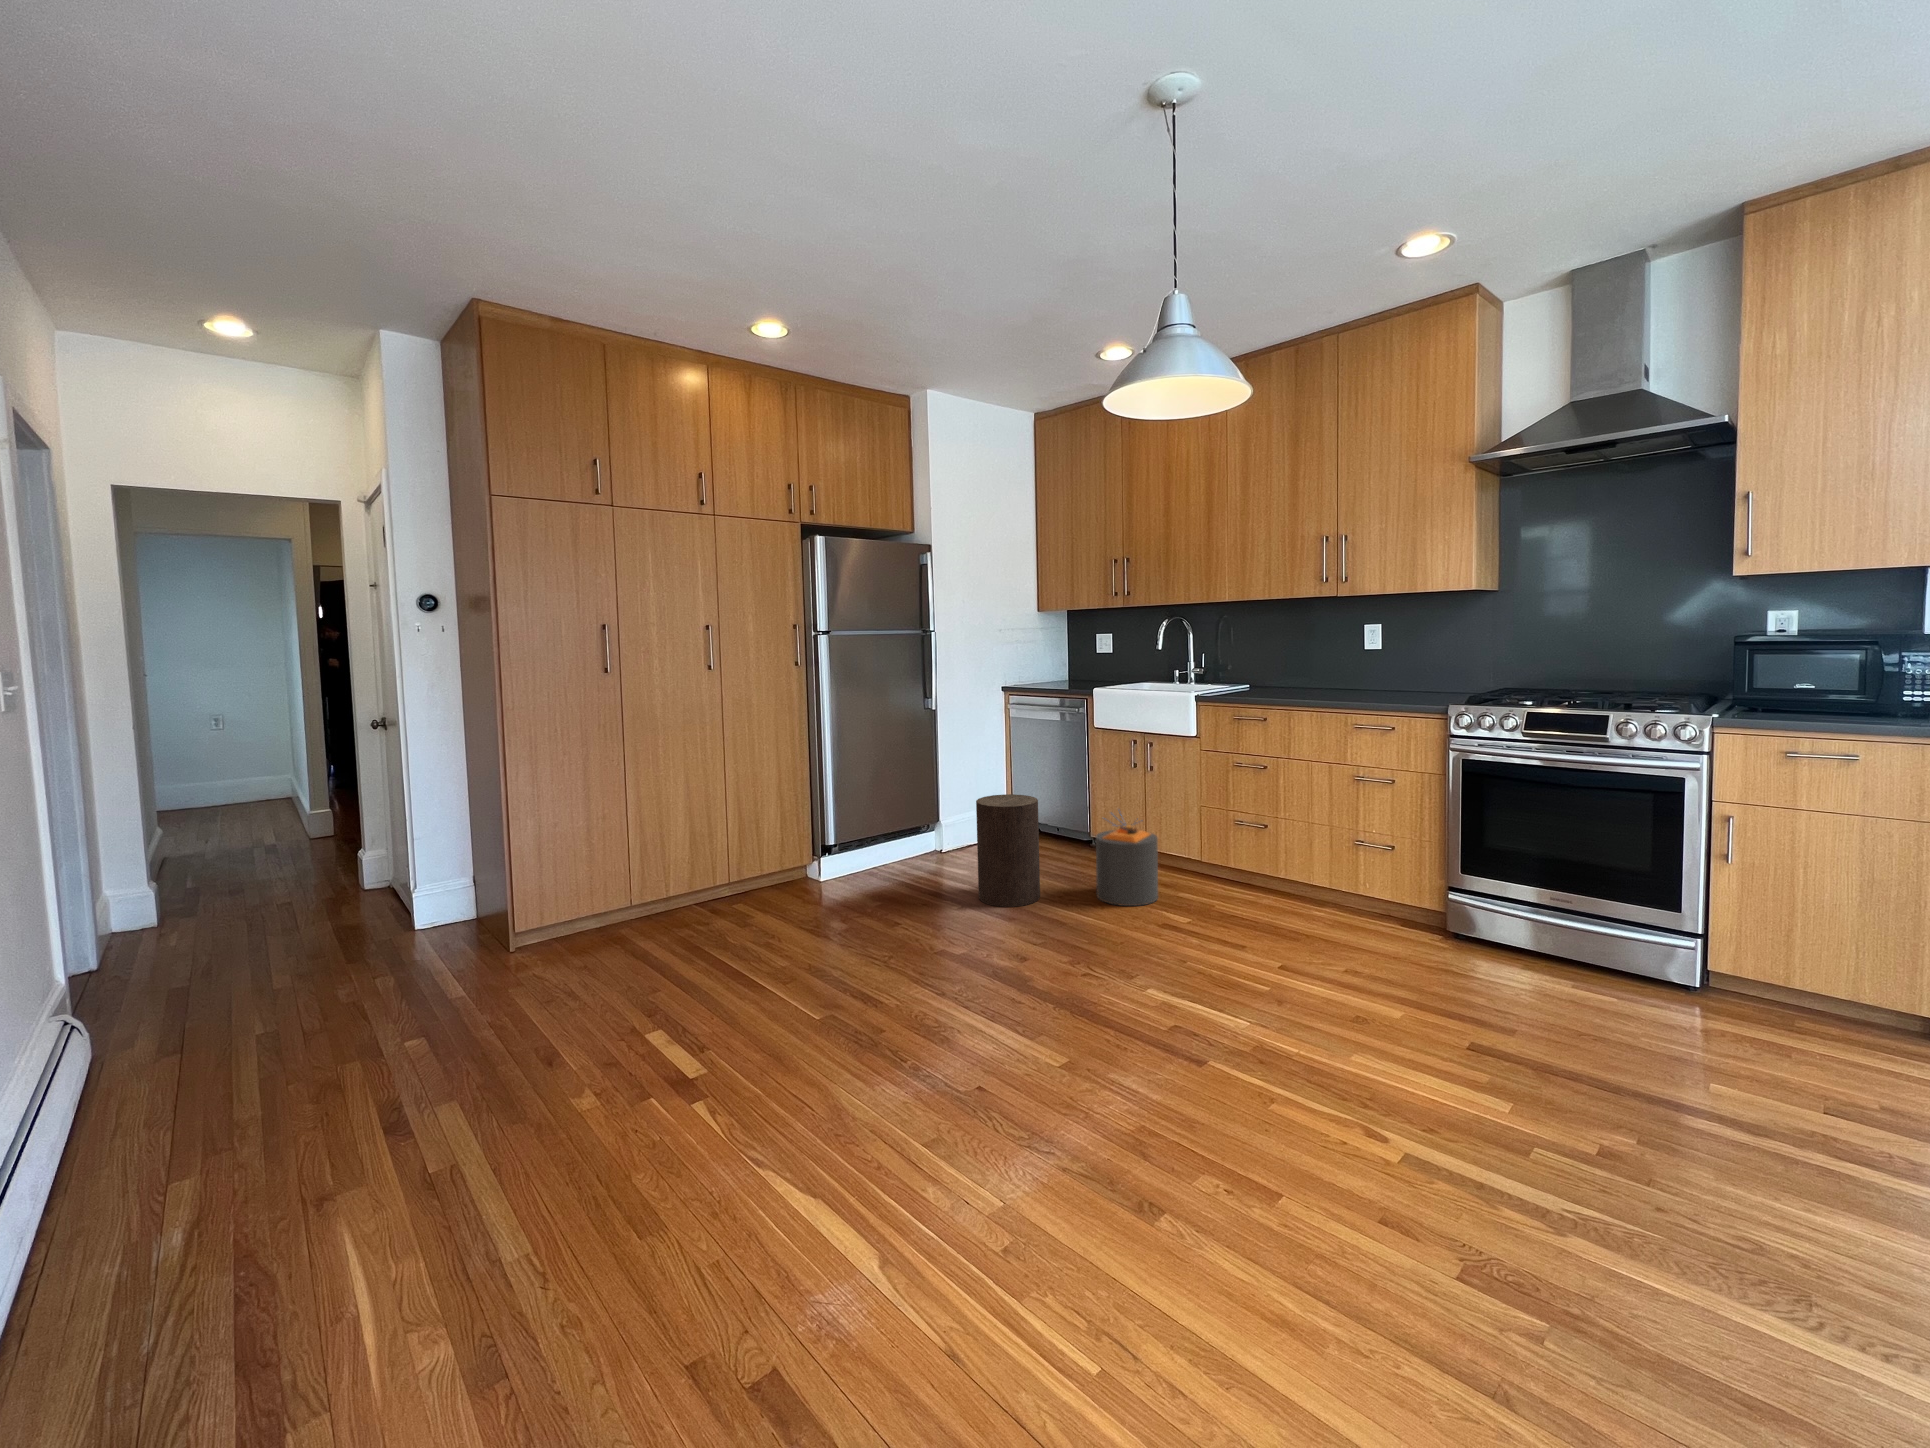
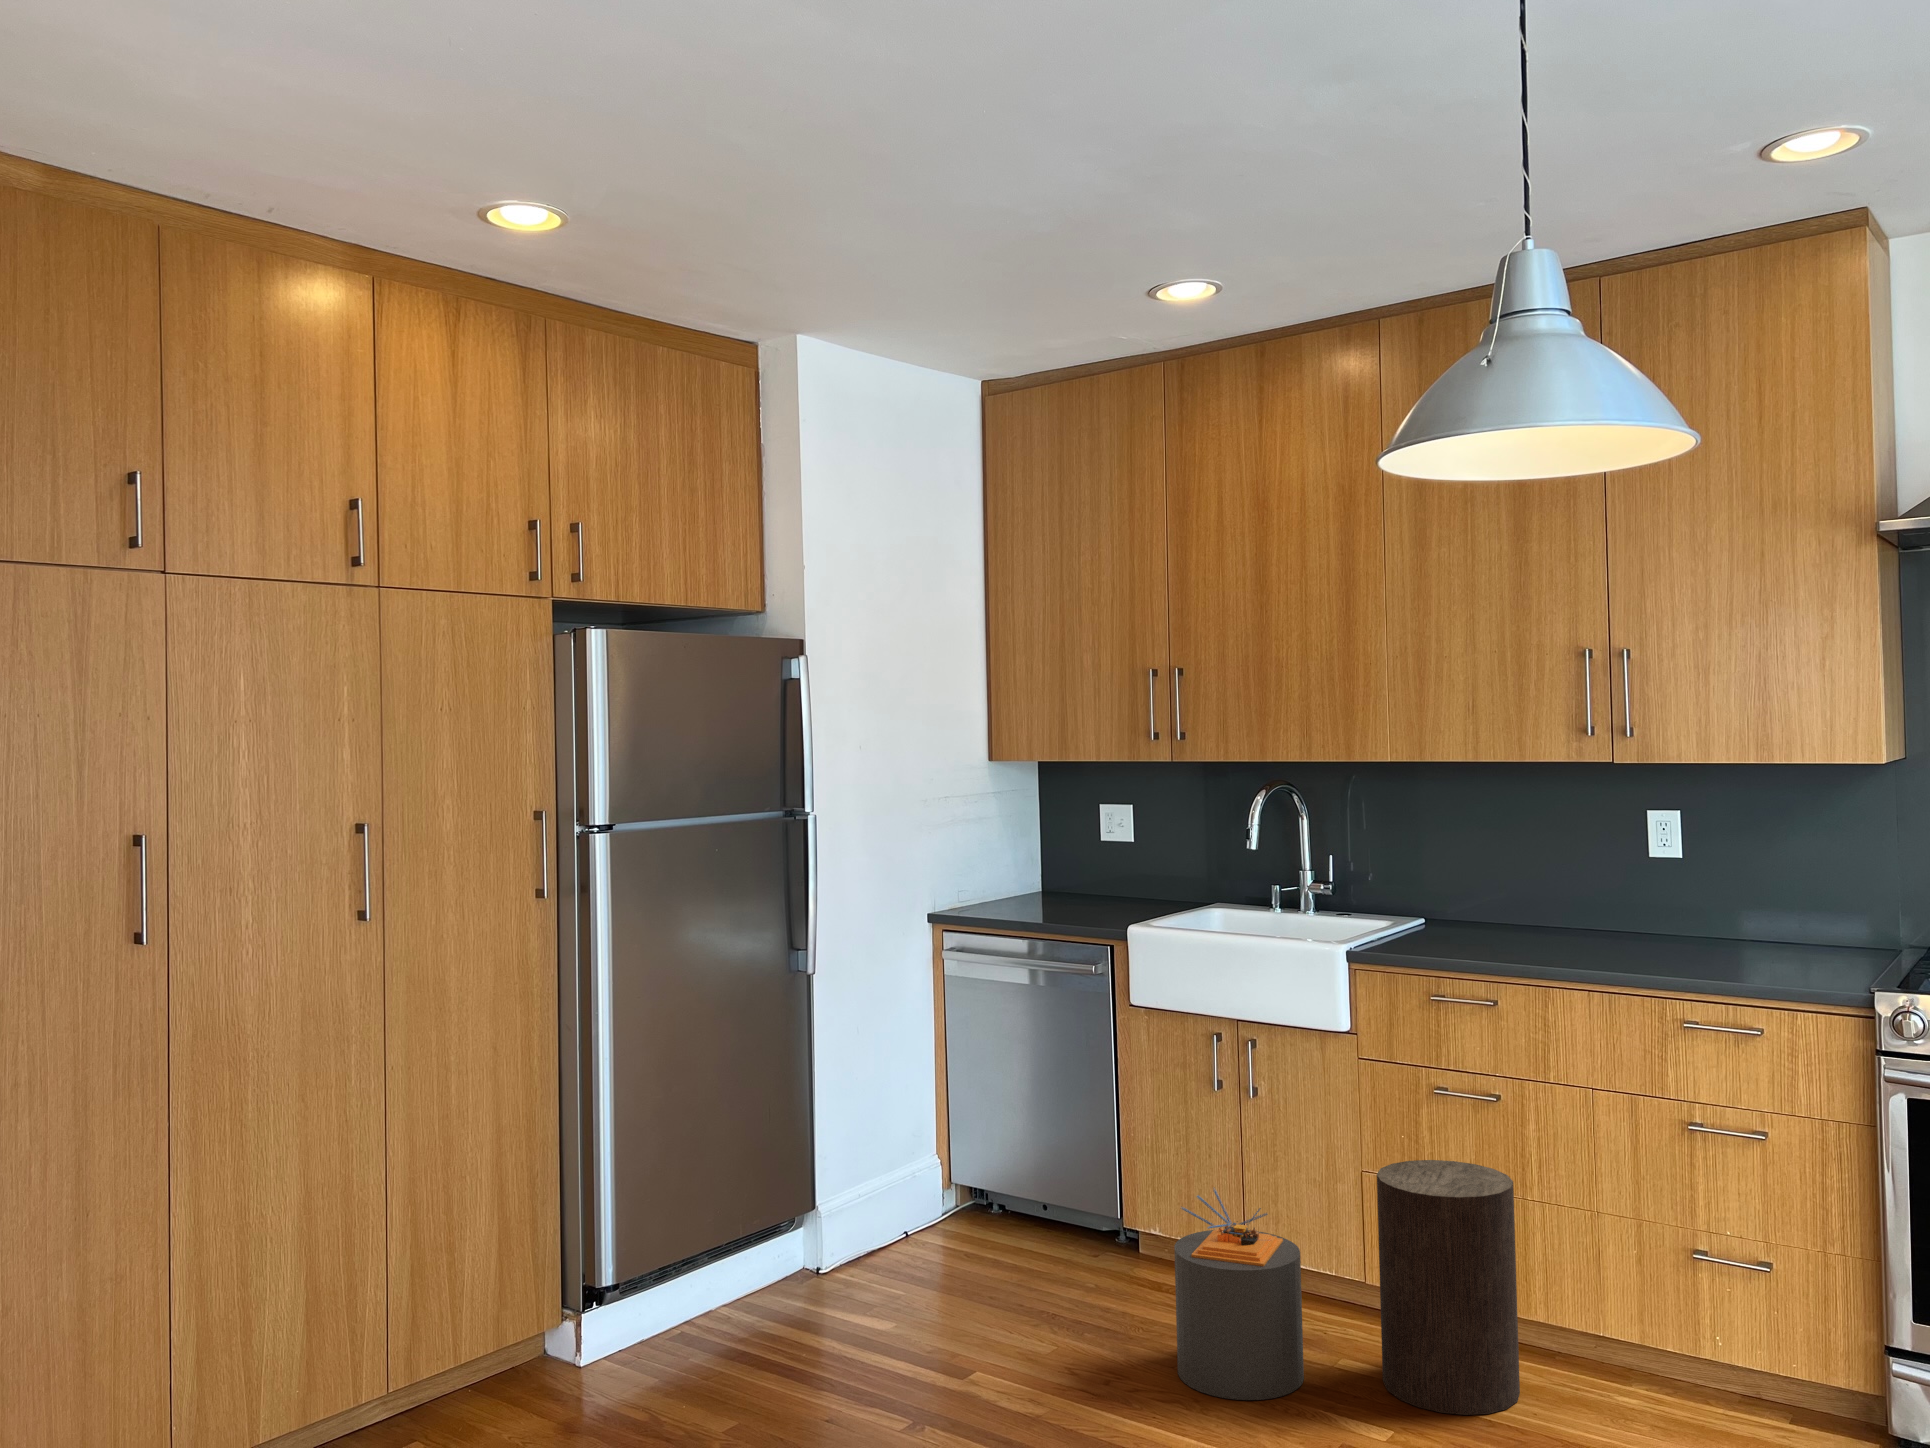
stool: present [976,794,1040,907] -> present [1377,1160,1520,1415]

